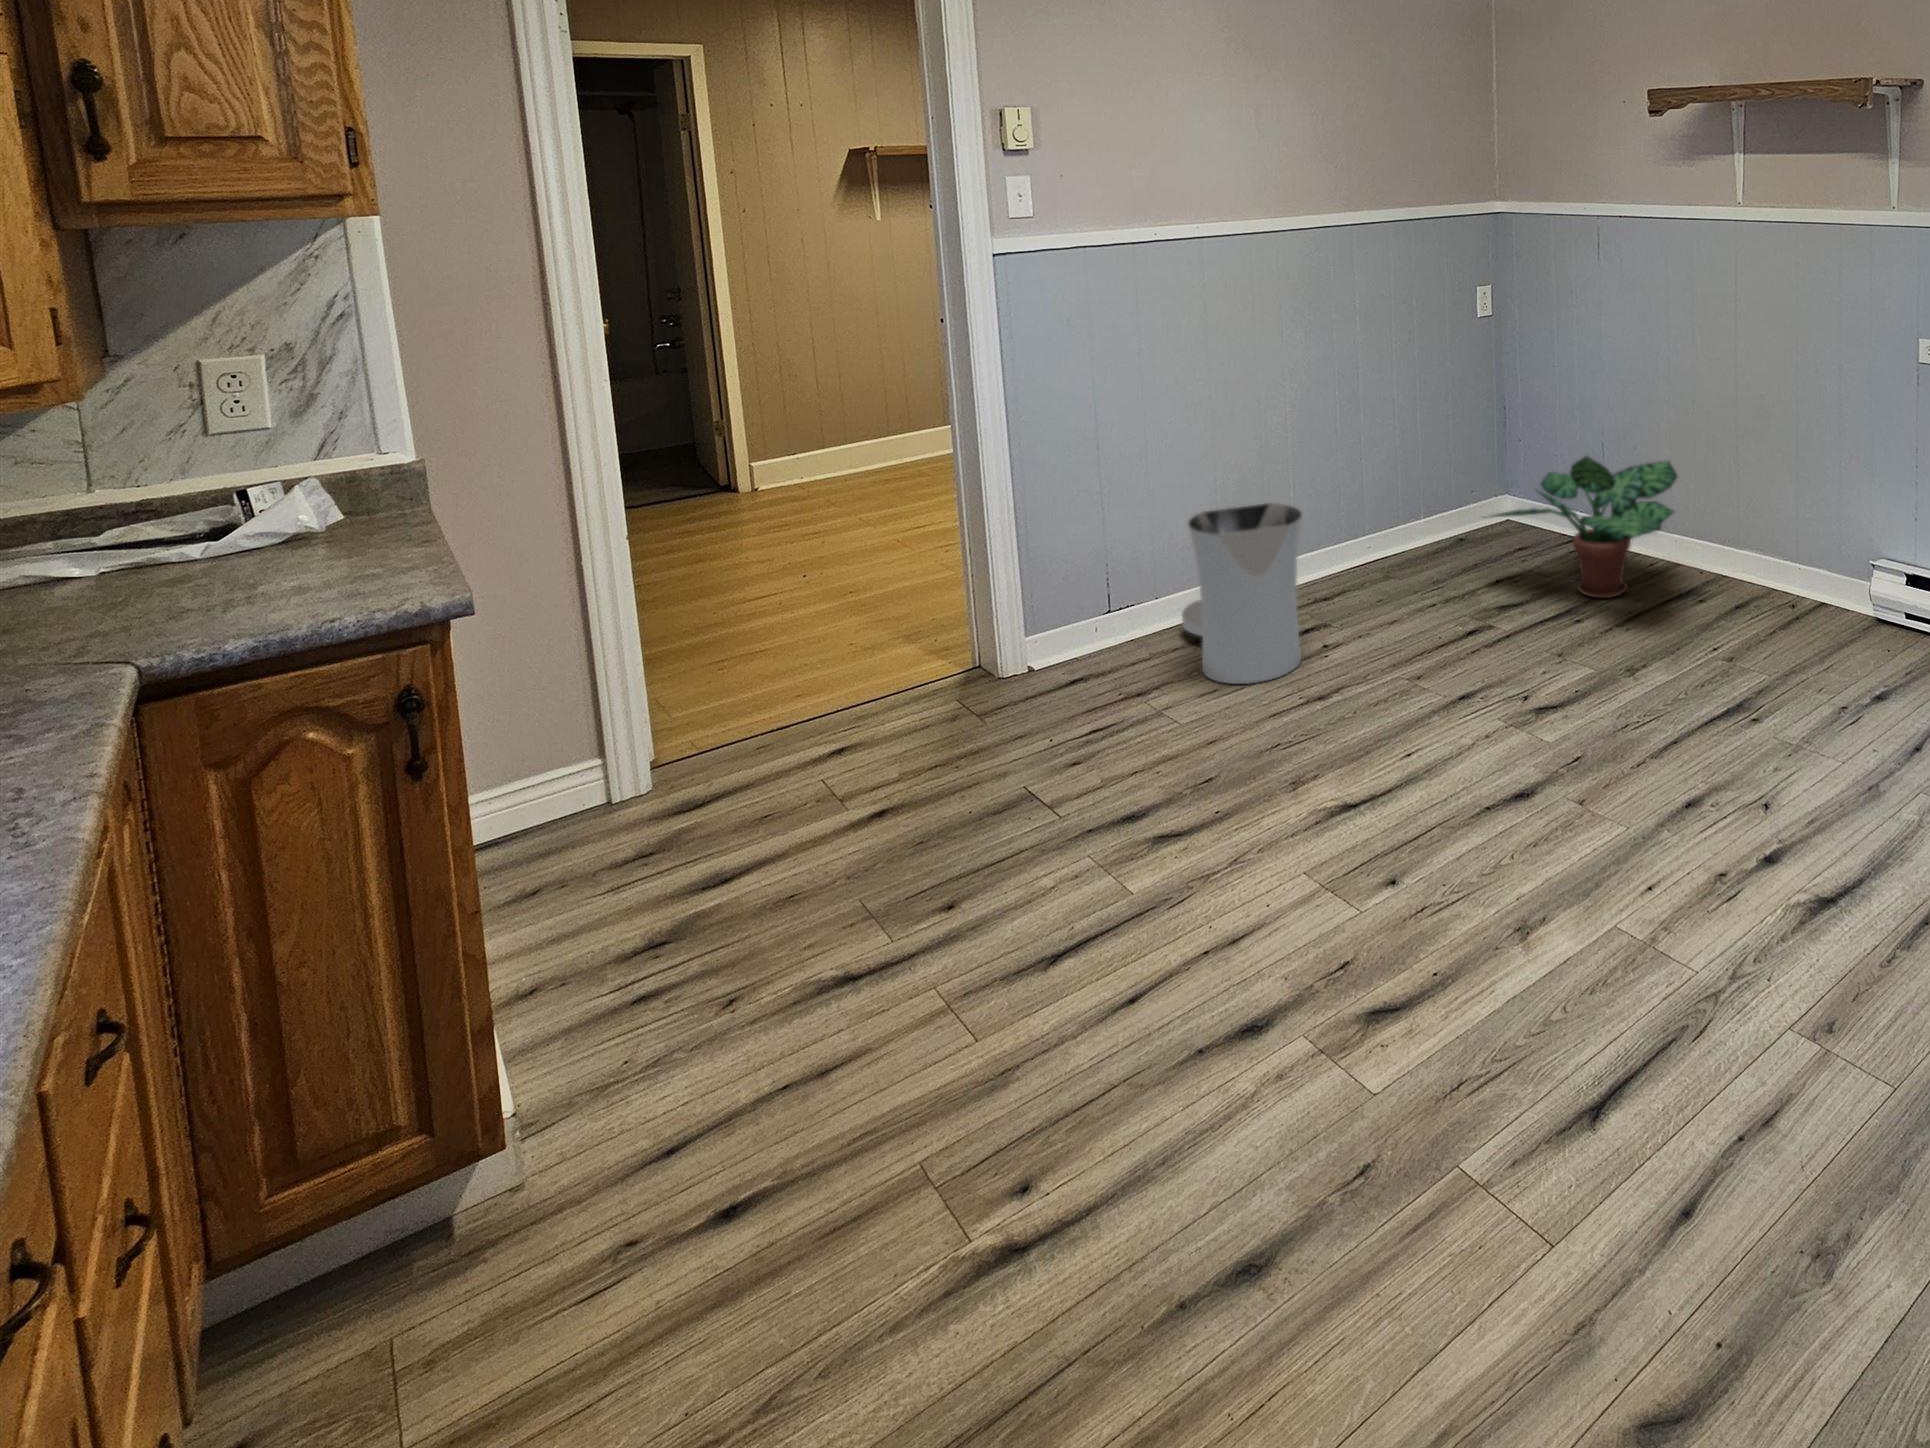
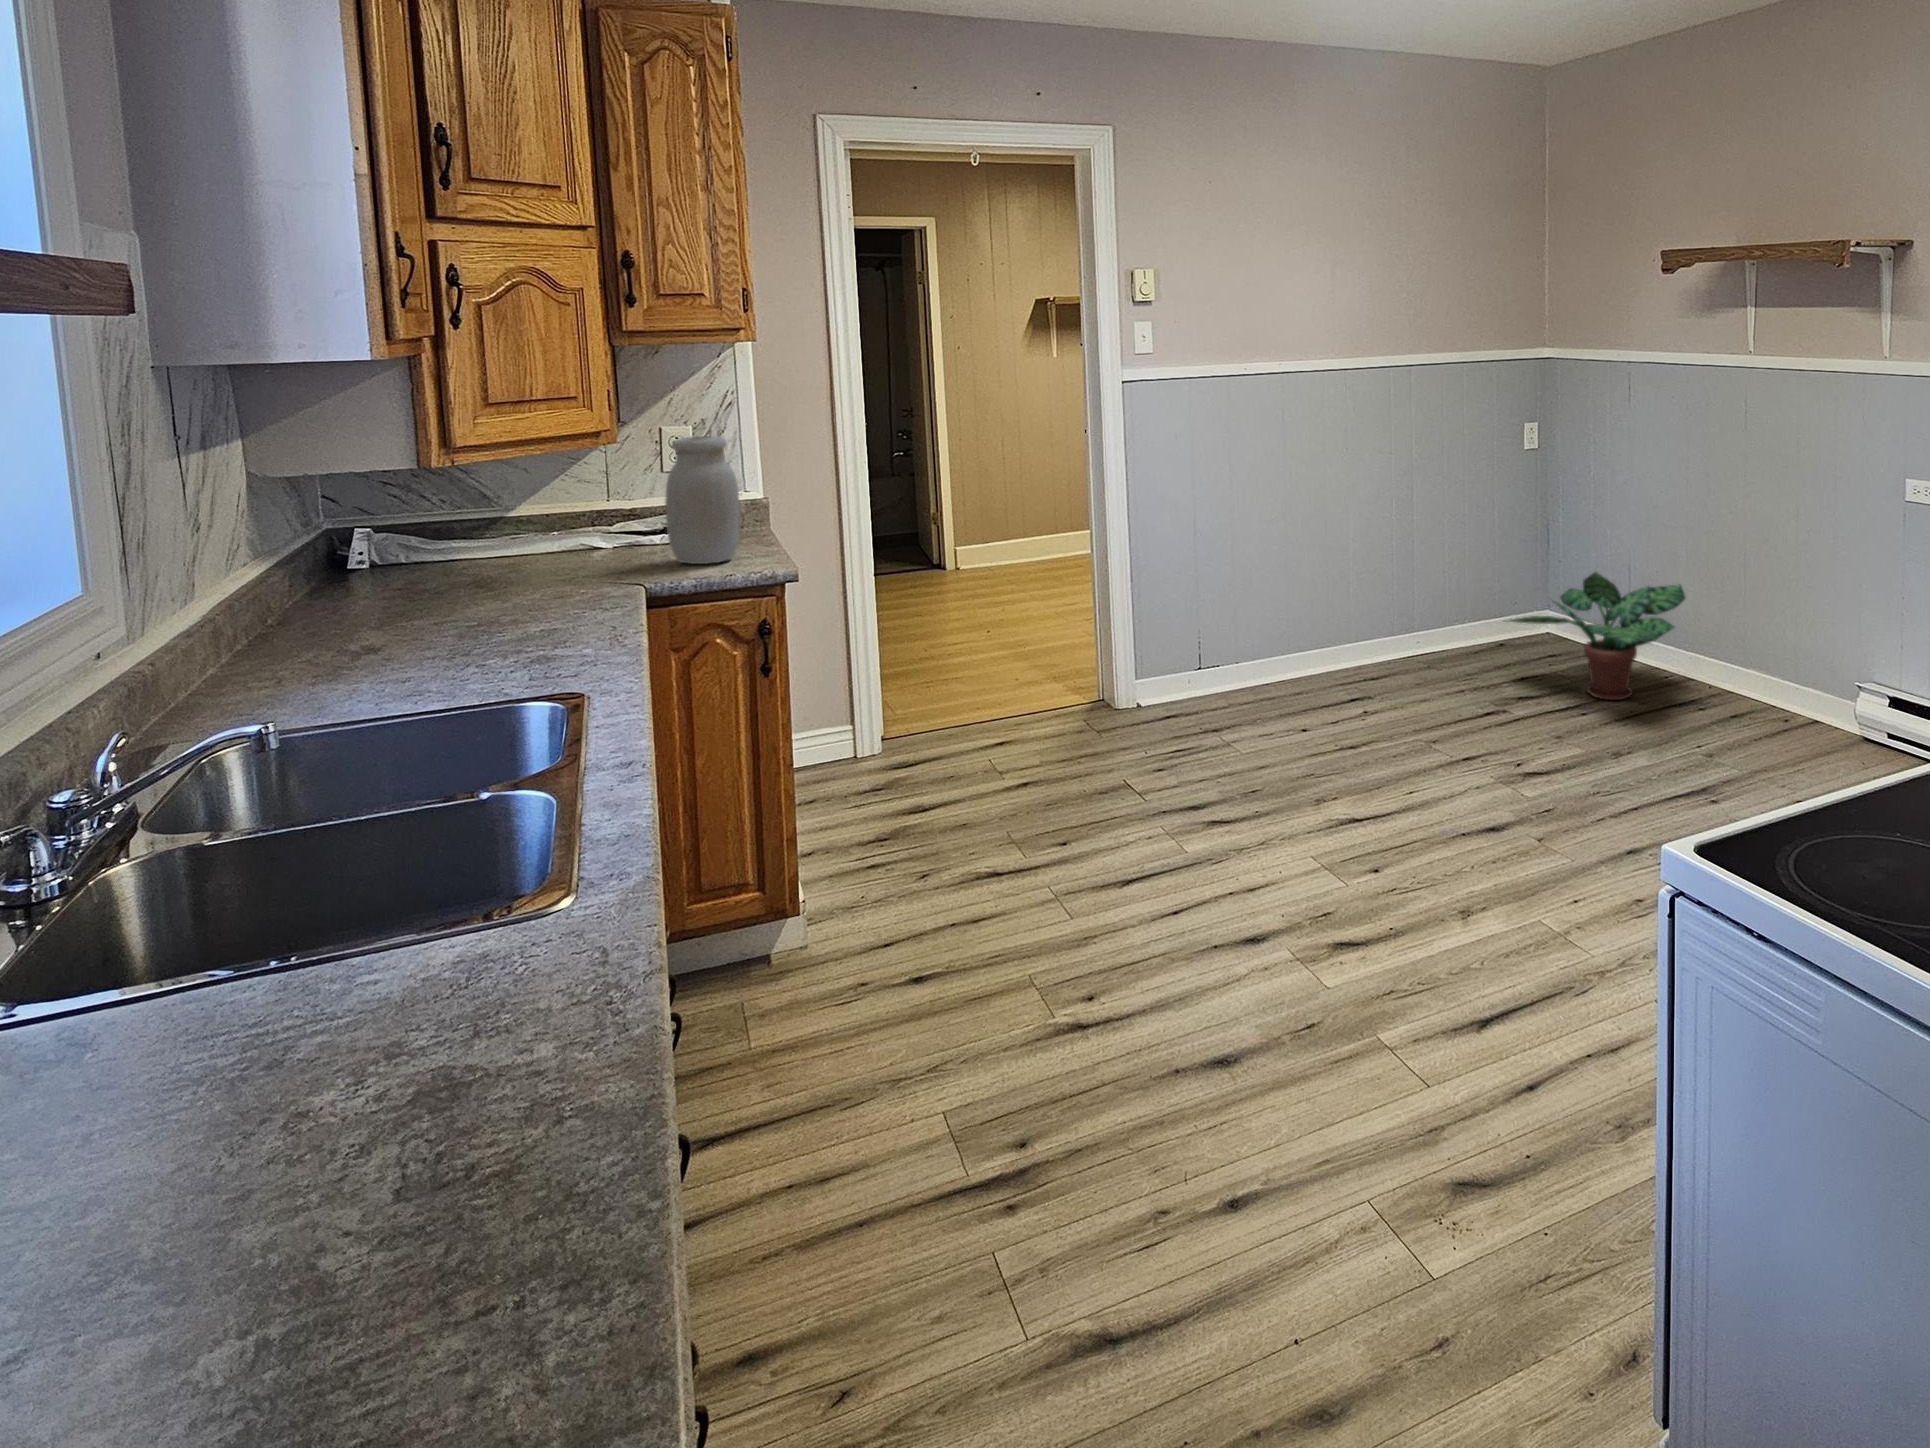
jar: none [184,378,349,601] -> present [665,436,740,564]
trash can: present [1182,503,1302,684] -> none [1253,590,1345,732]

